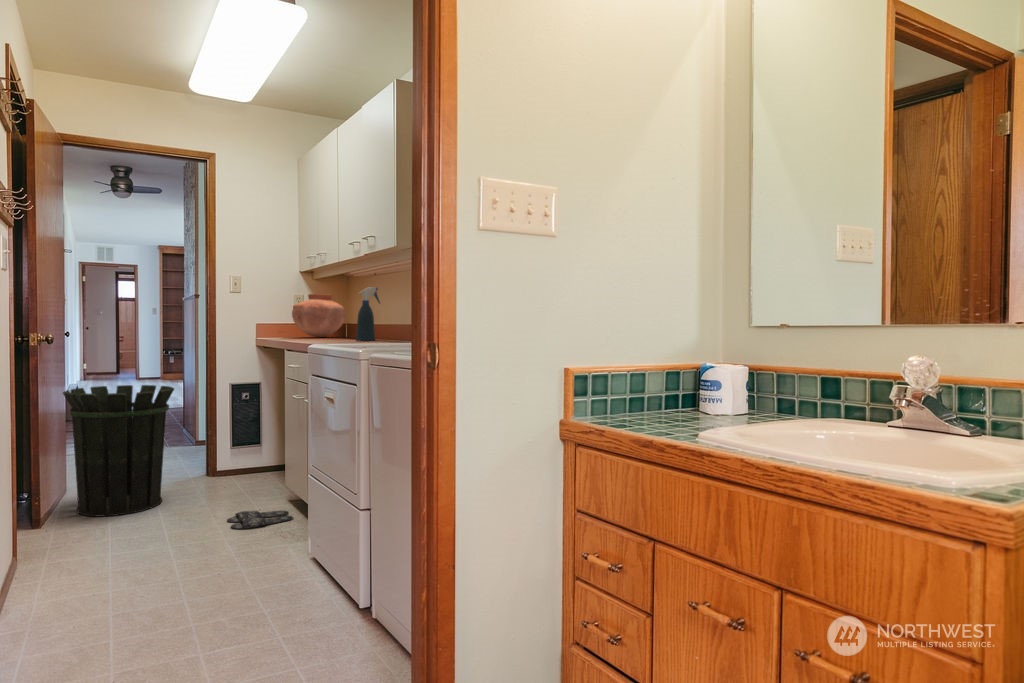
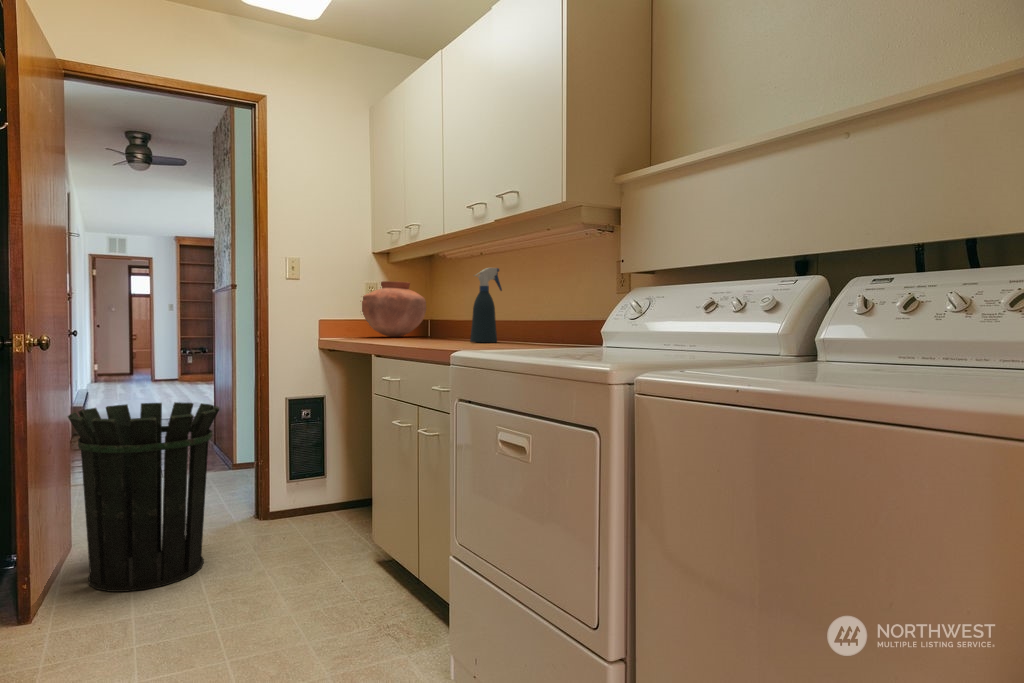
slippers: present [227,511,293,529] -> none [300,581,393,618]

